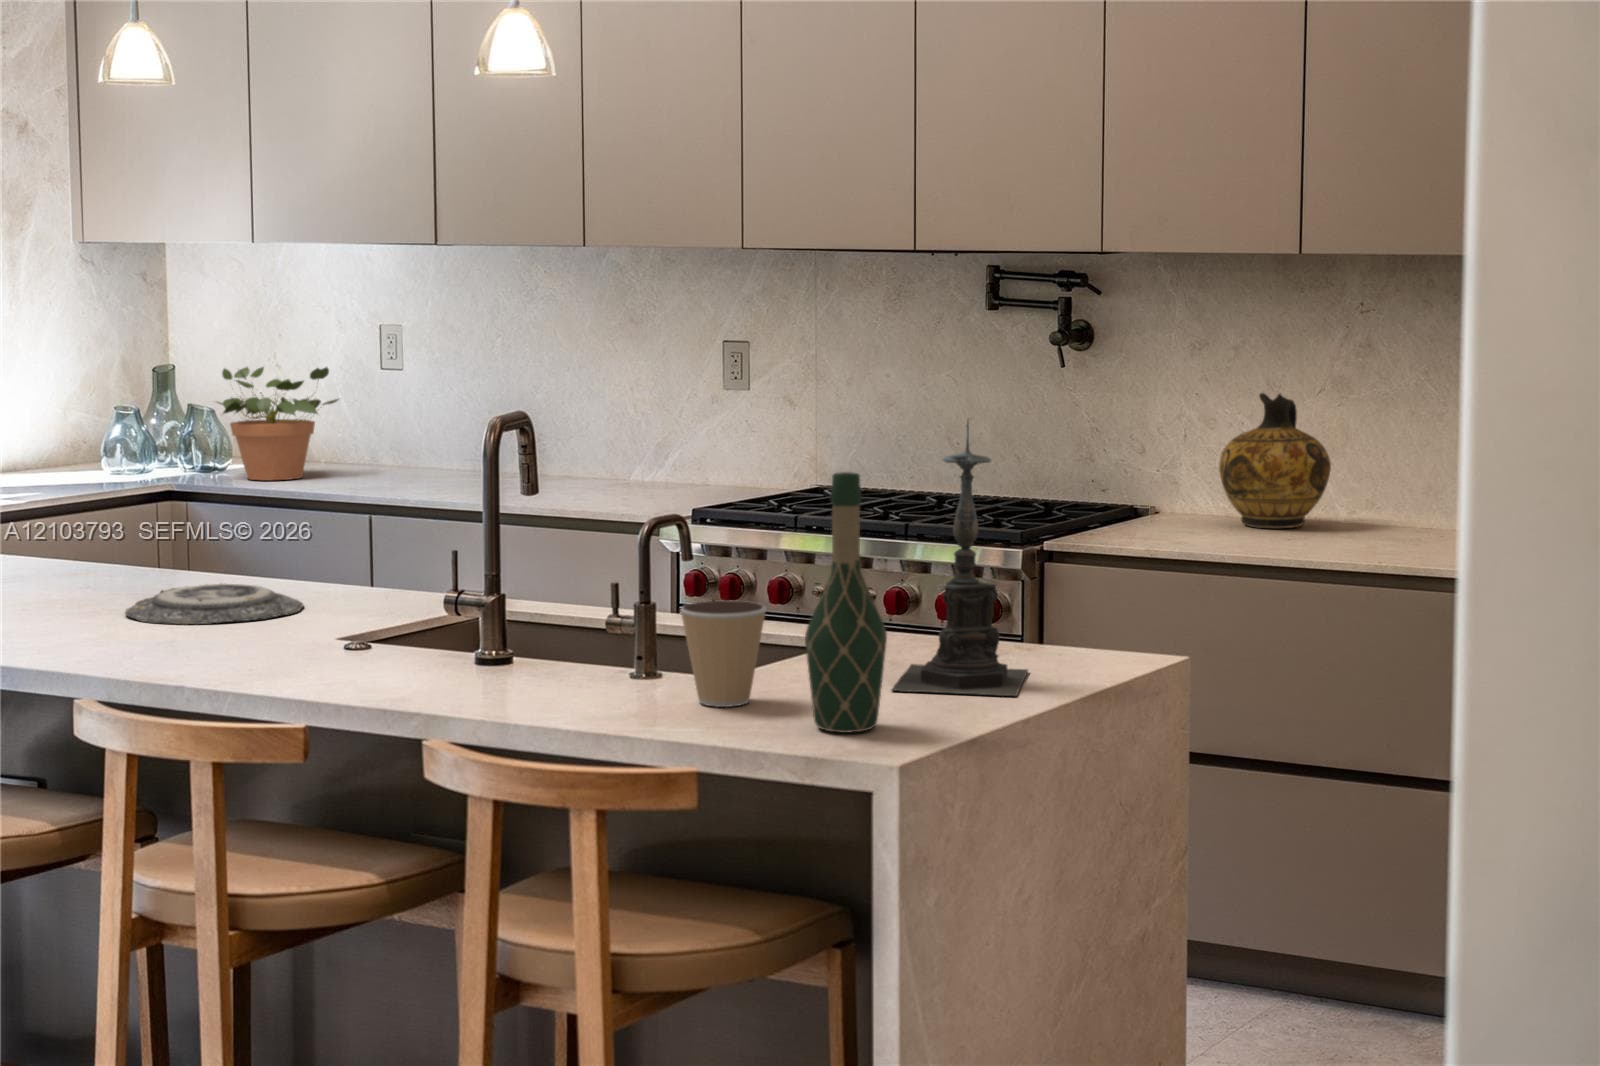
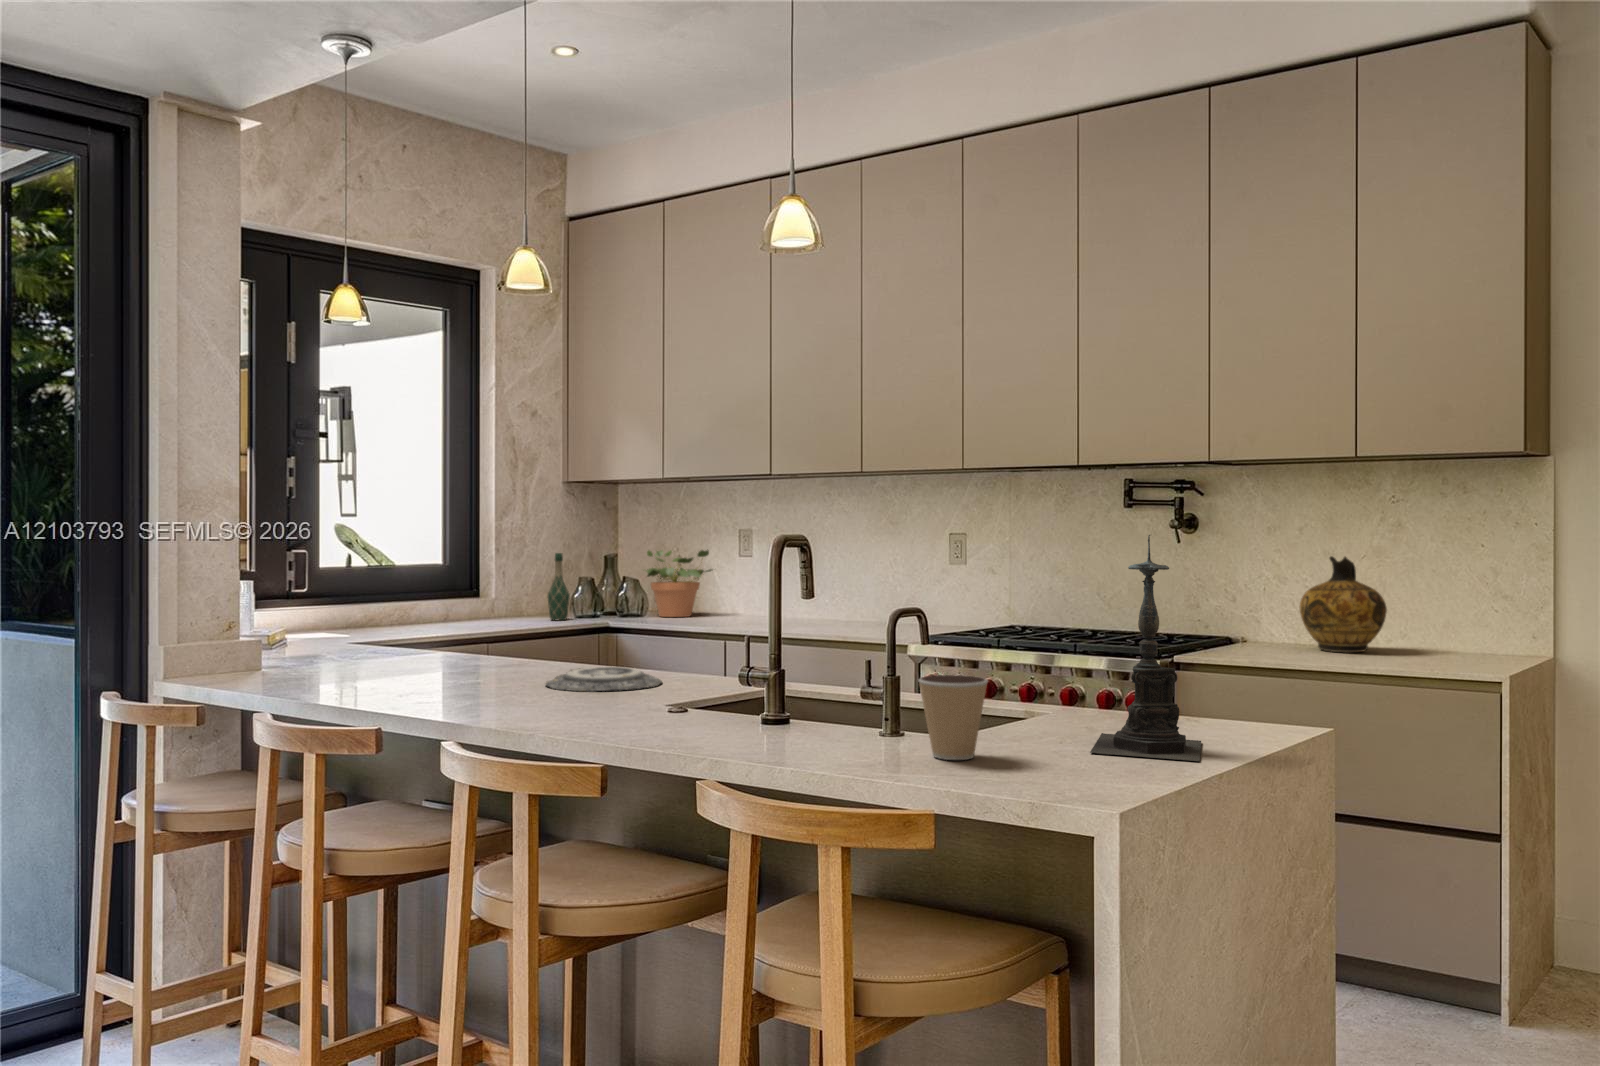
wine bottle: present [805,472,887,733] -> present [548,553,570,620]

